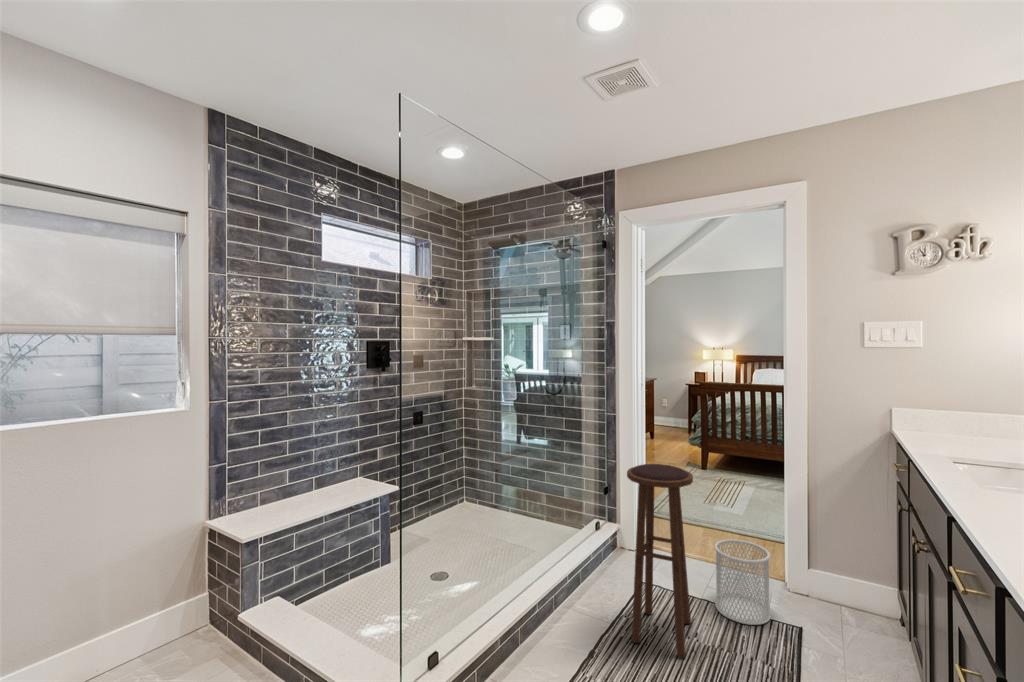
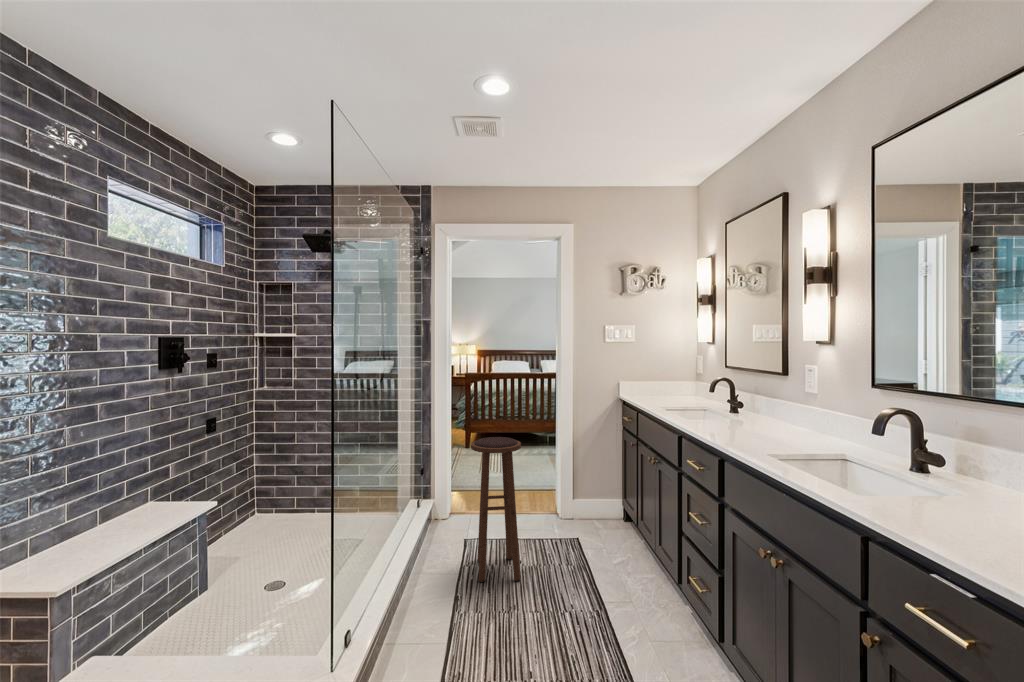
wastebasket: present [715,539,771,625] -> none [522,489,560,548]

